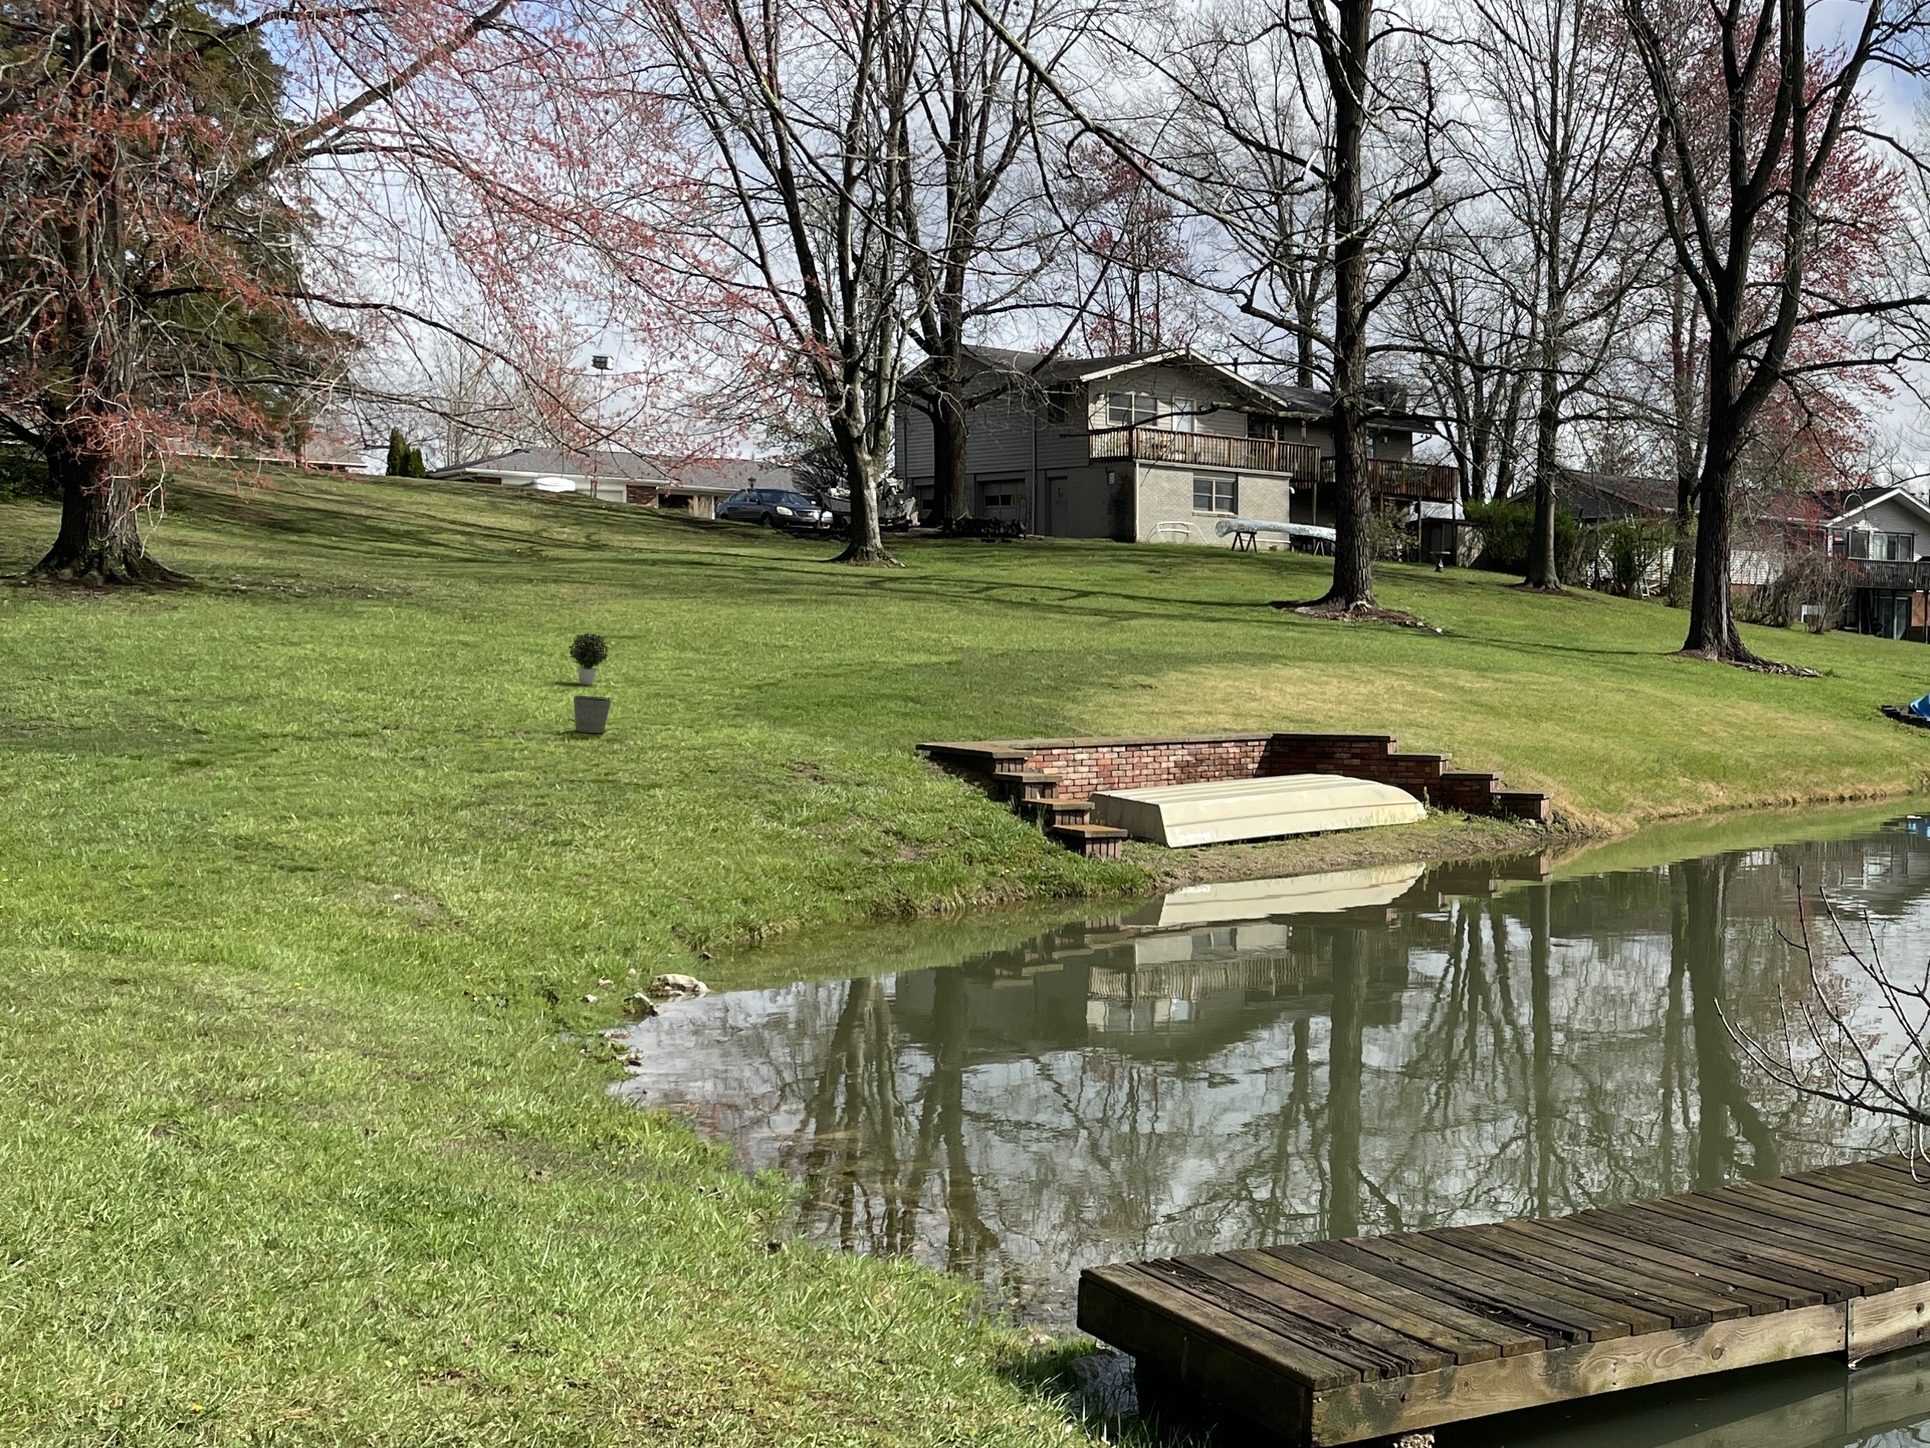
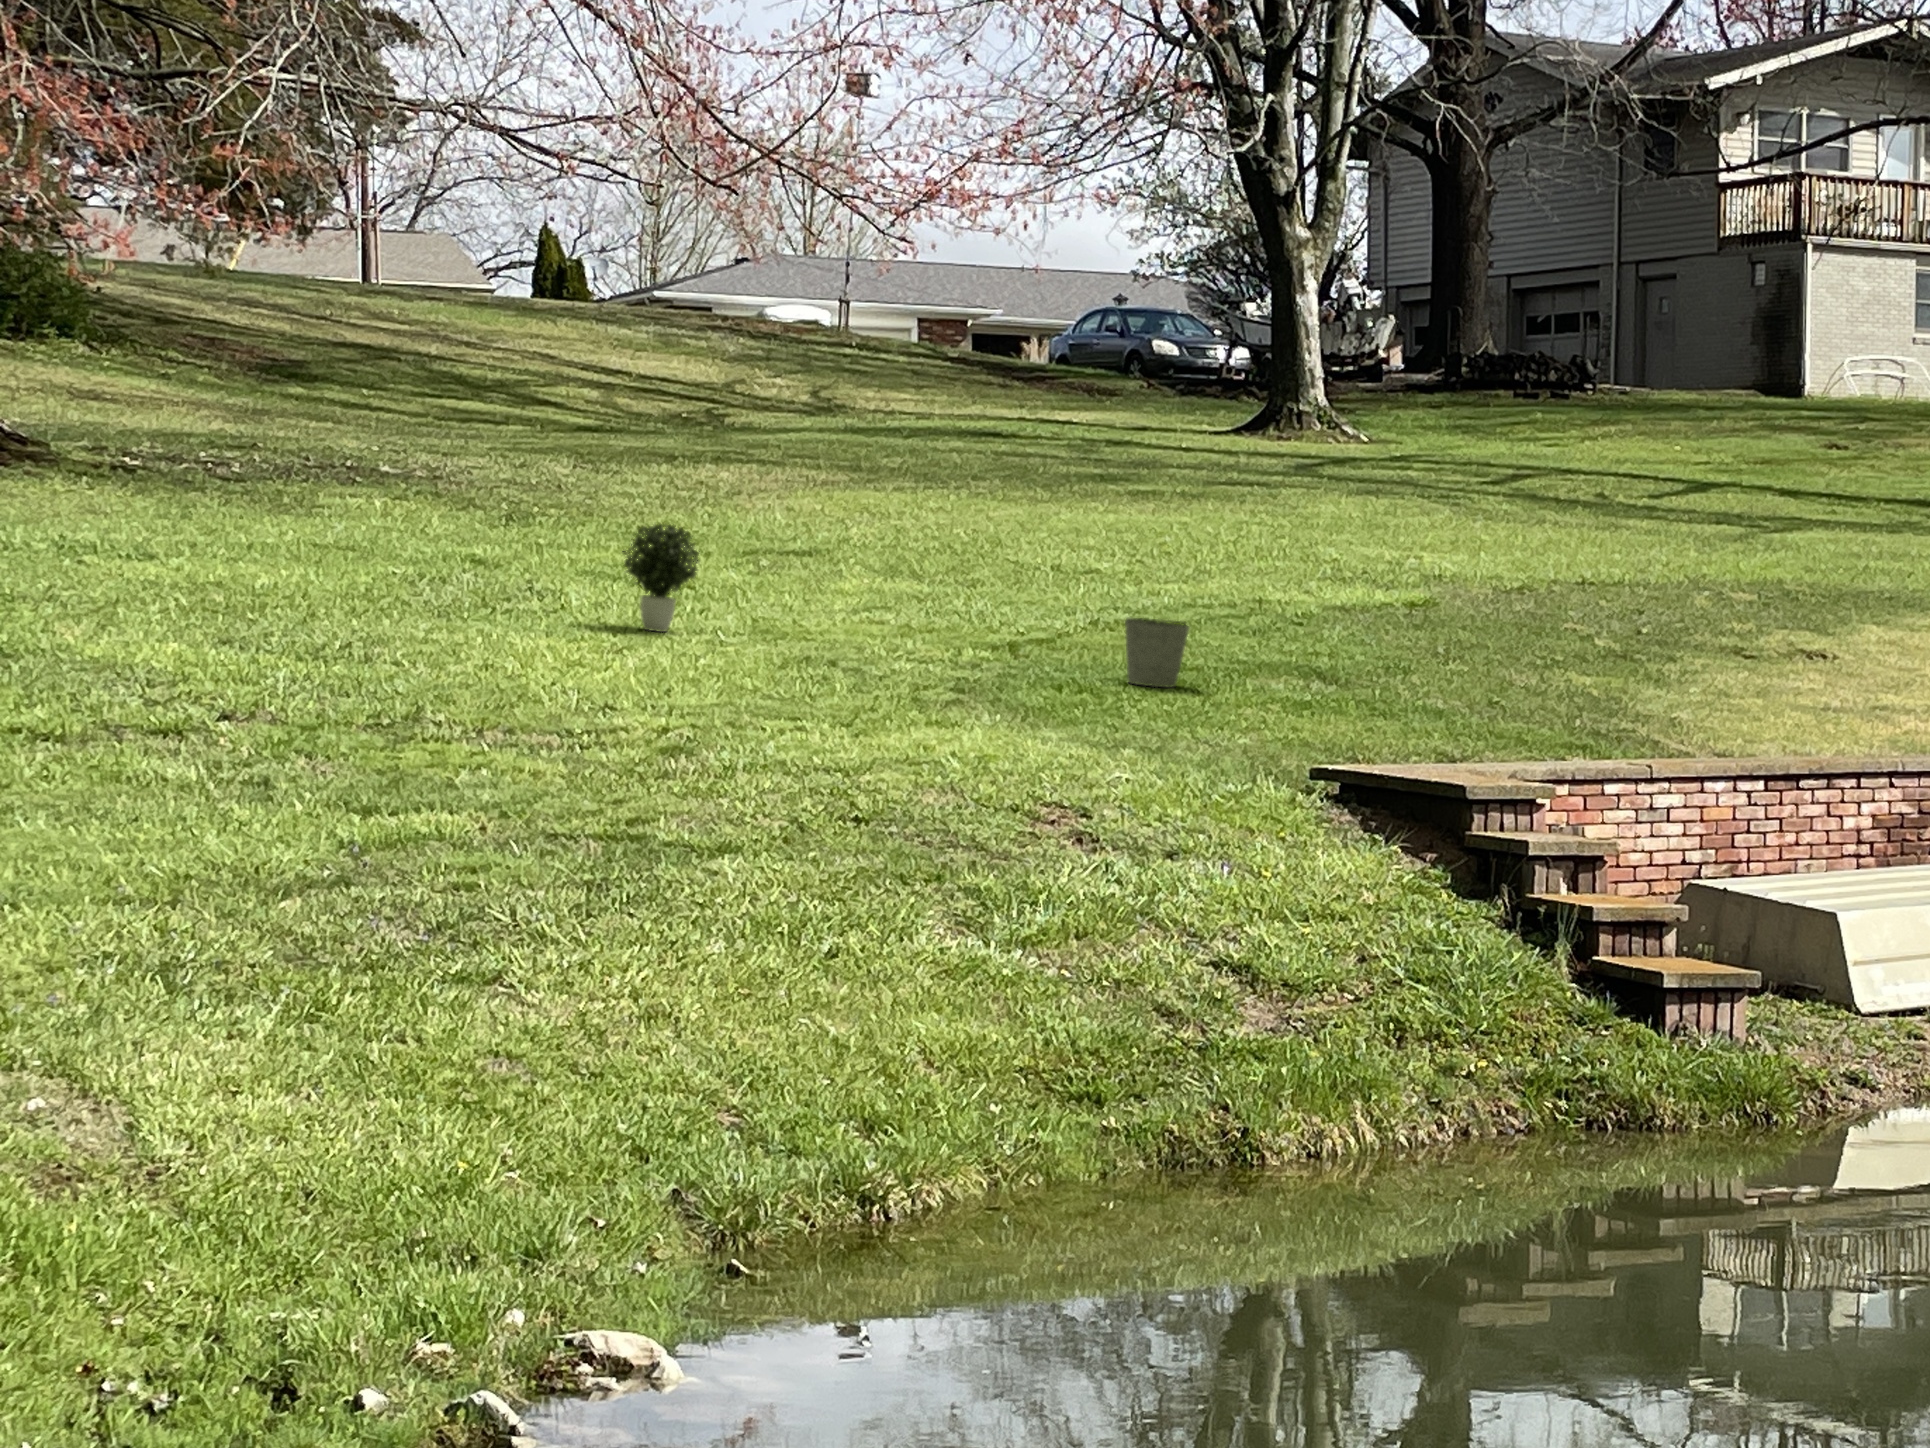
bucket: present [573,696,611,733] -> present [1125,617,1189,687]

